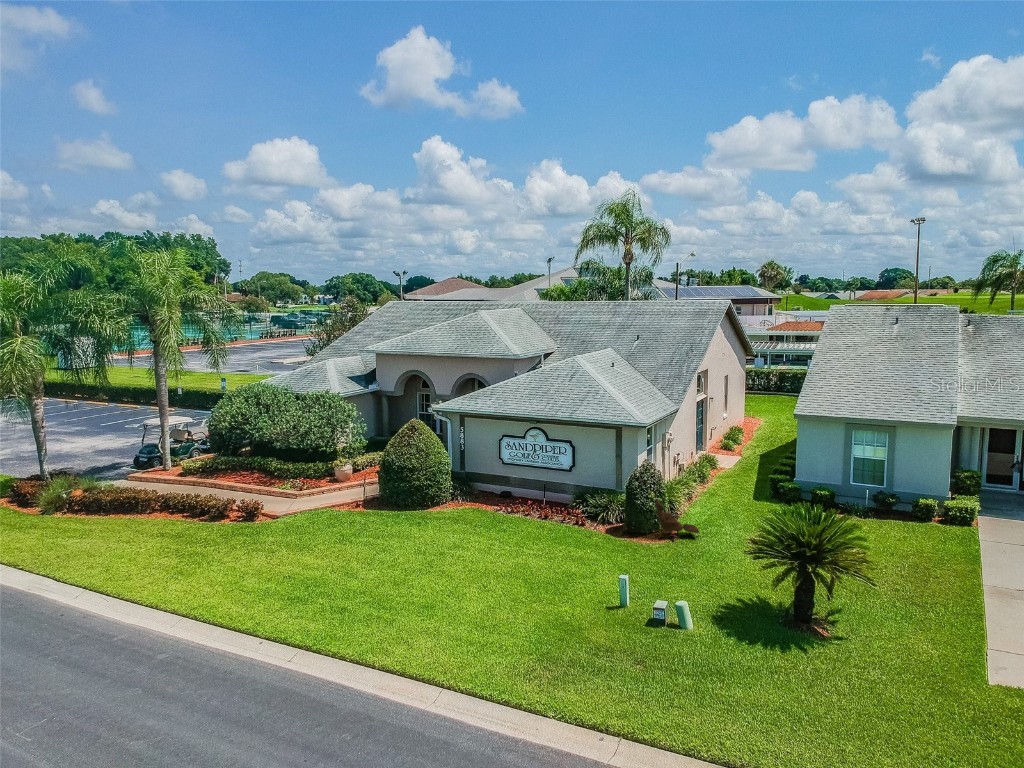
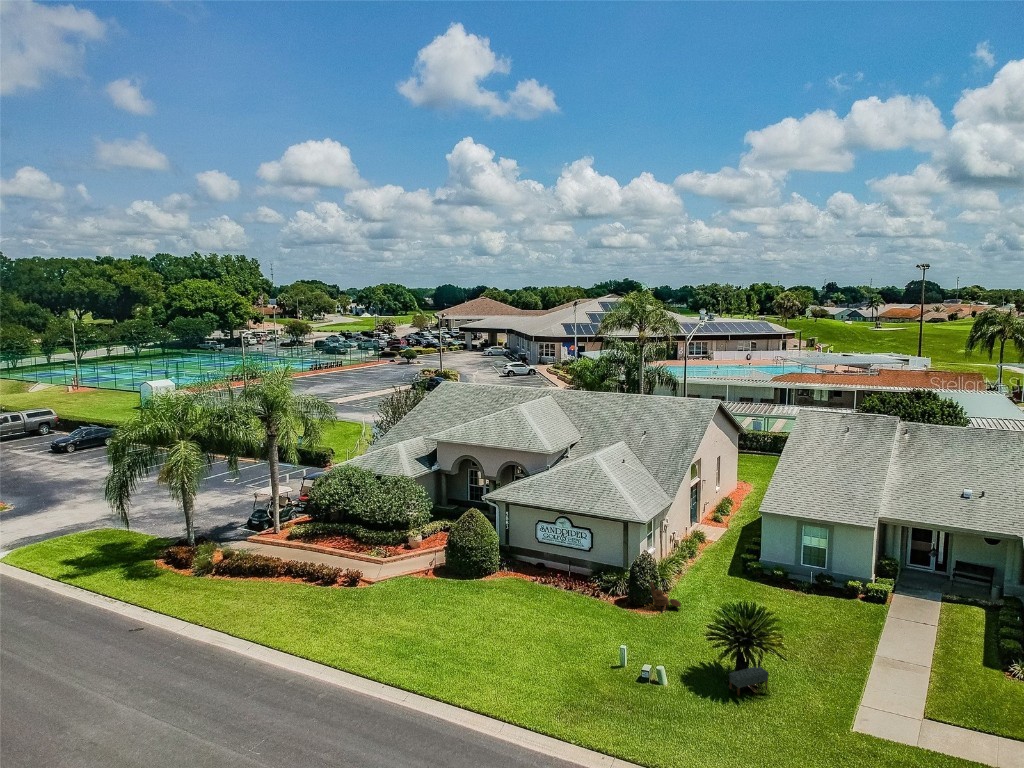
bench: none [787,596,846,640] -> present [729,666,768,695]

